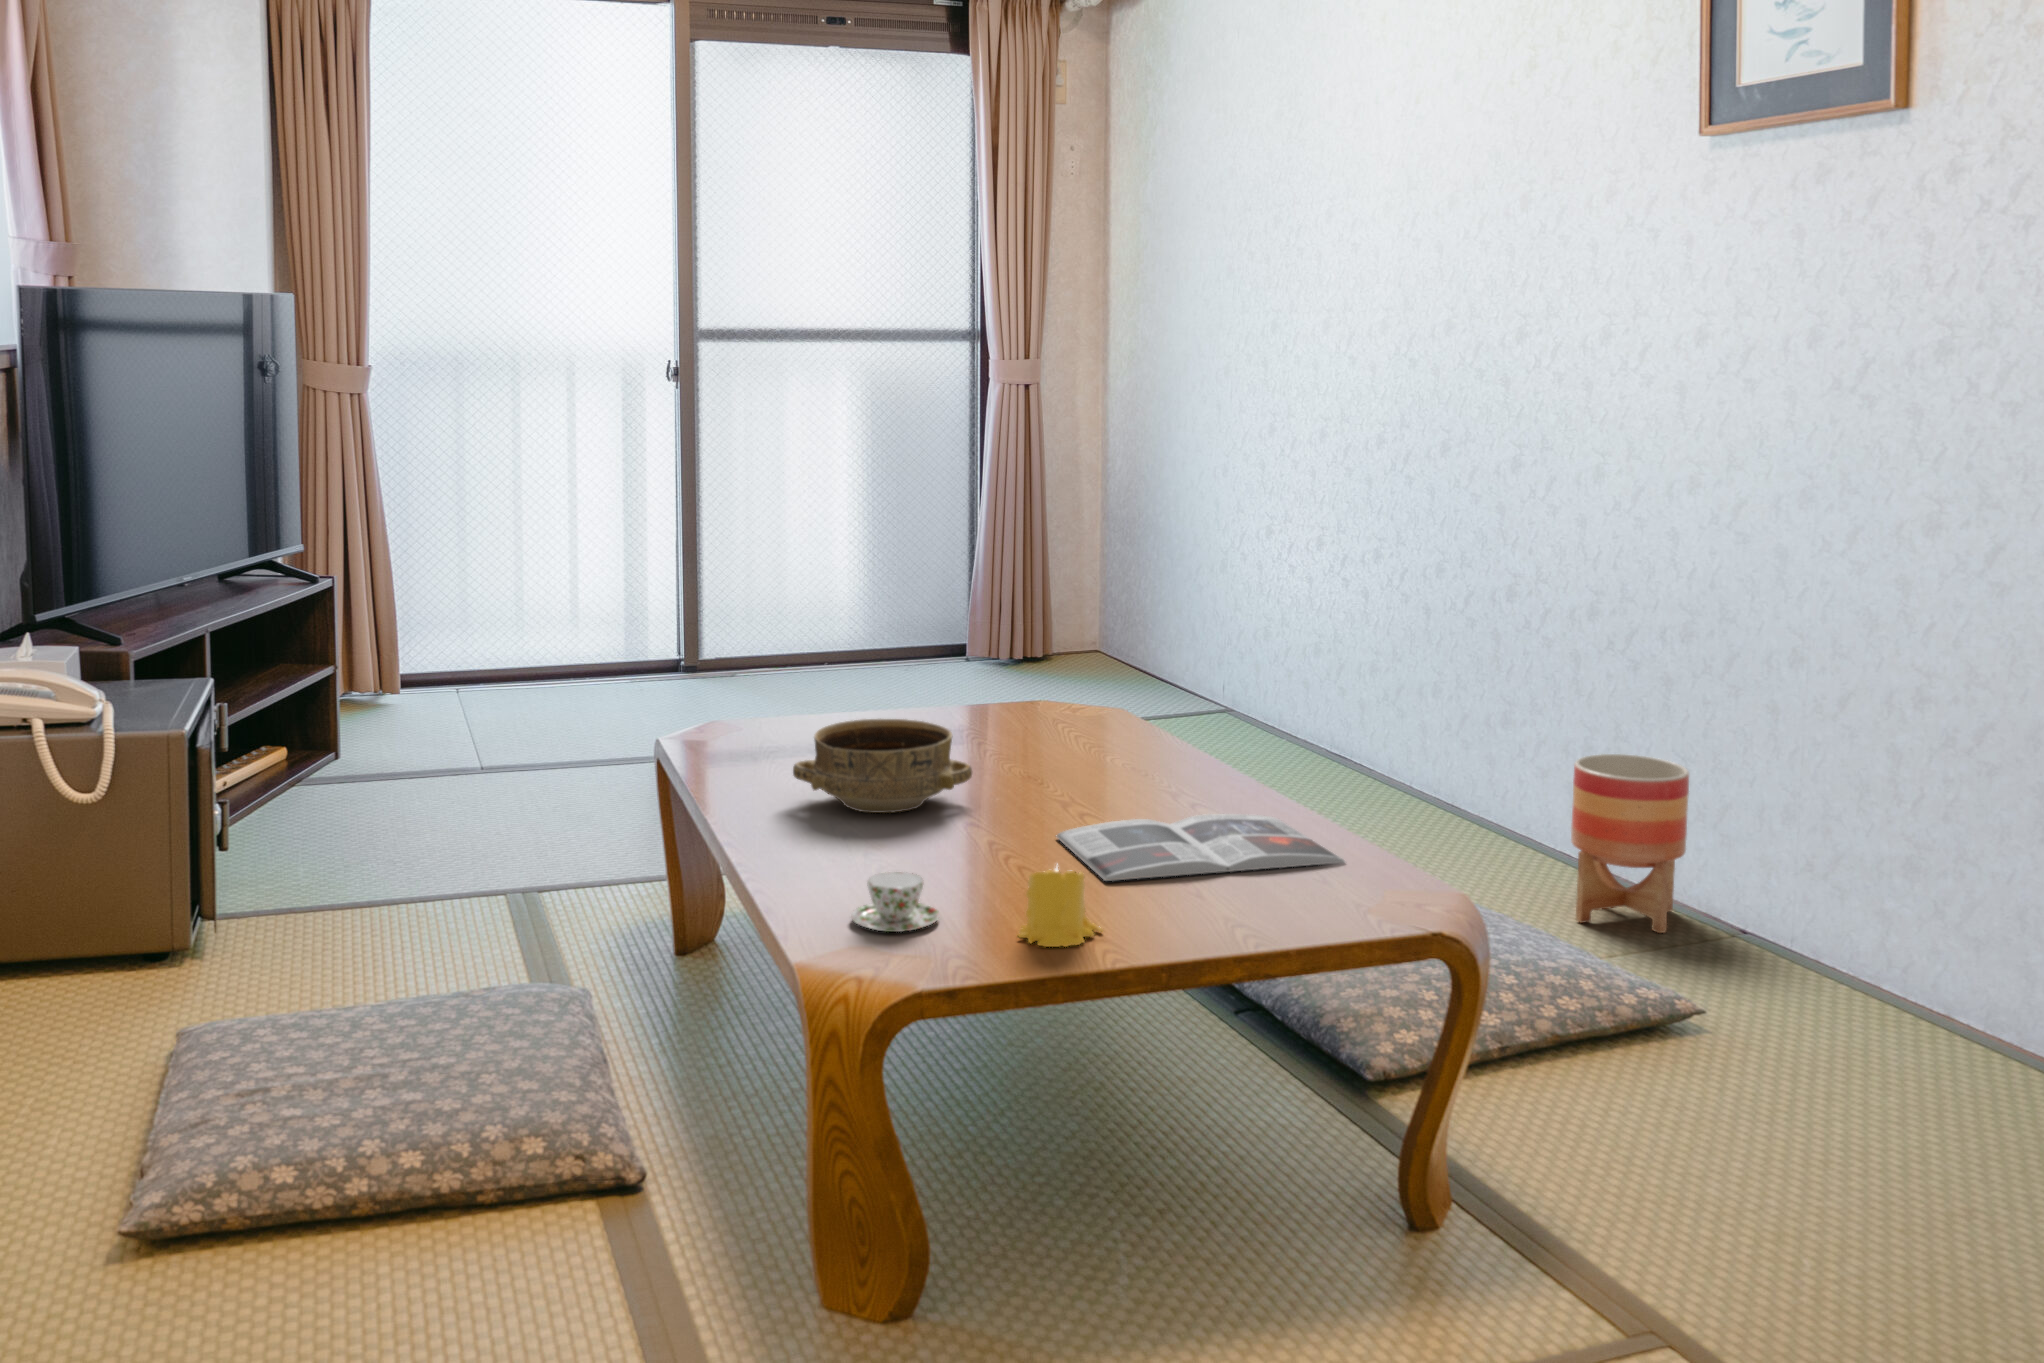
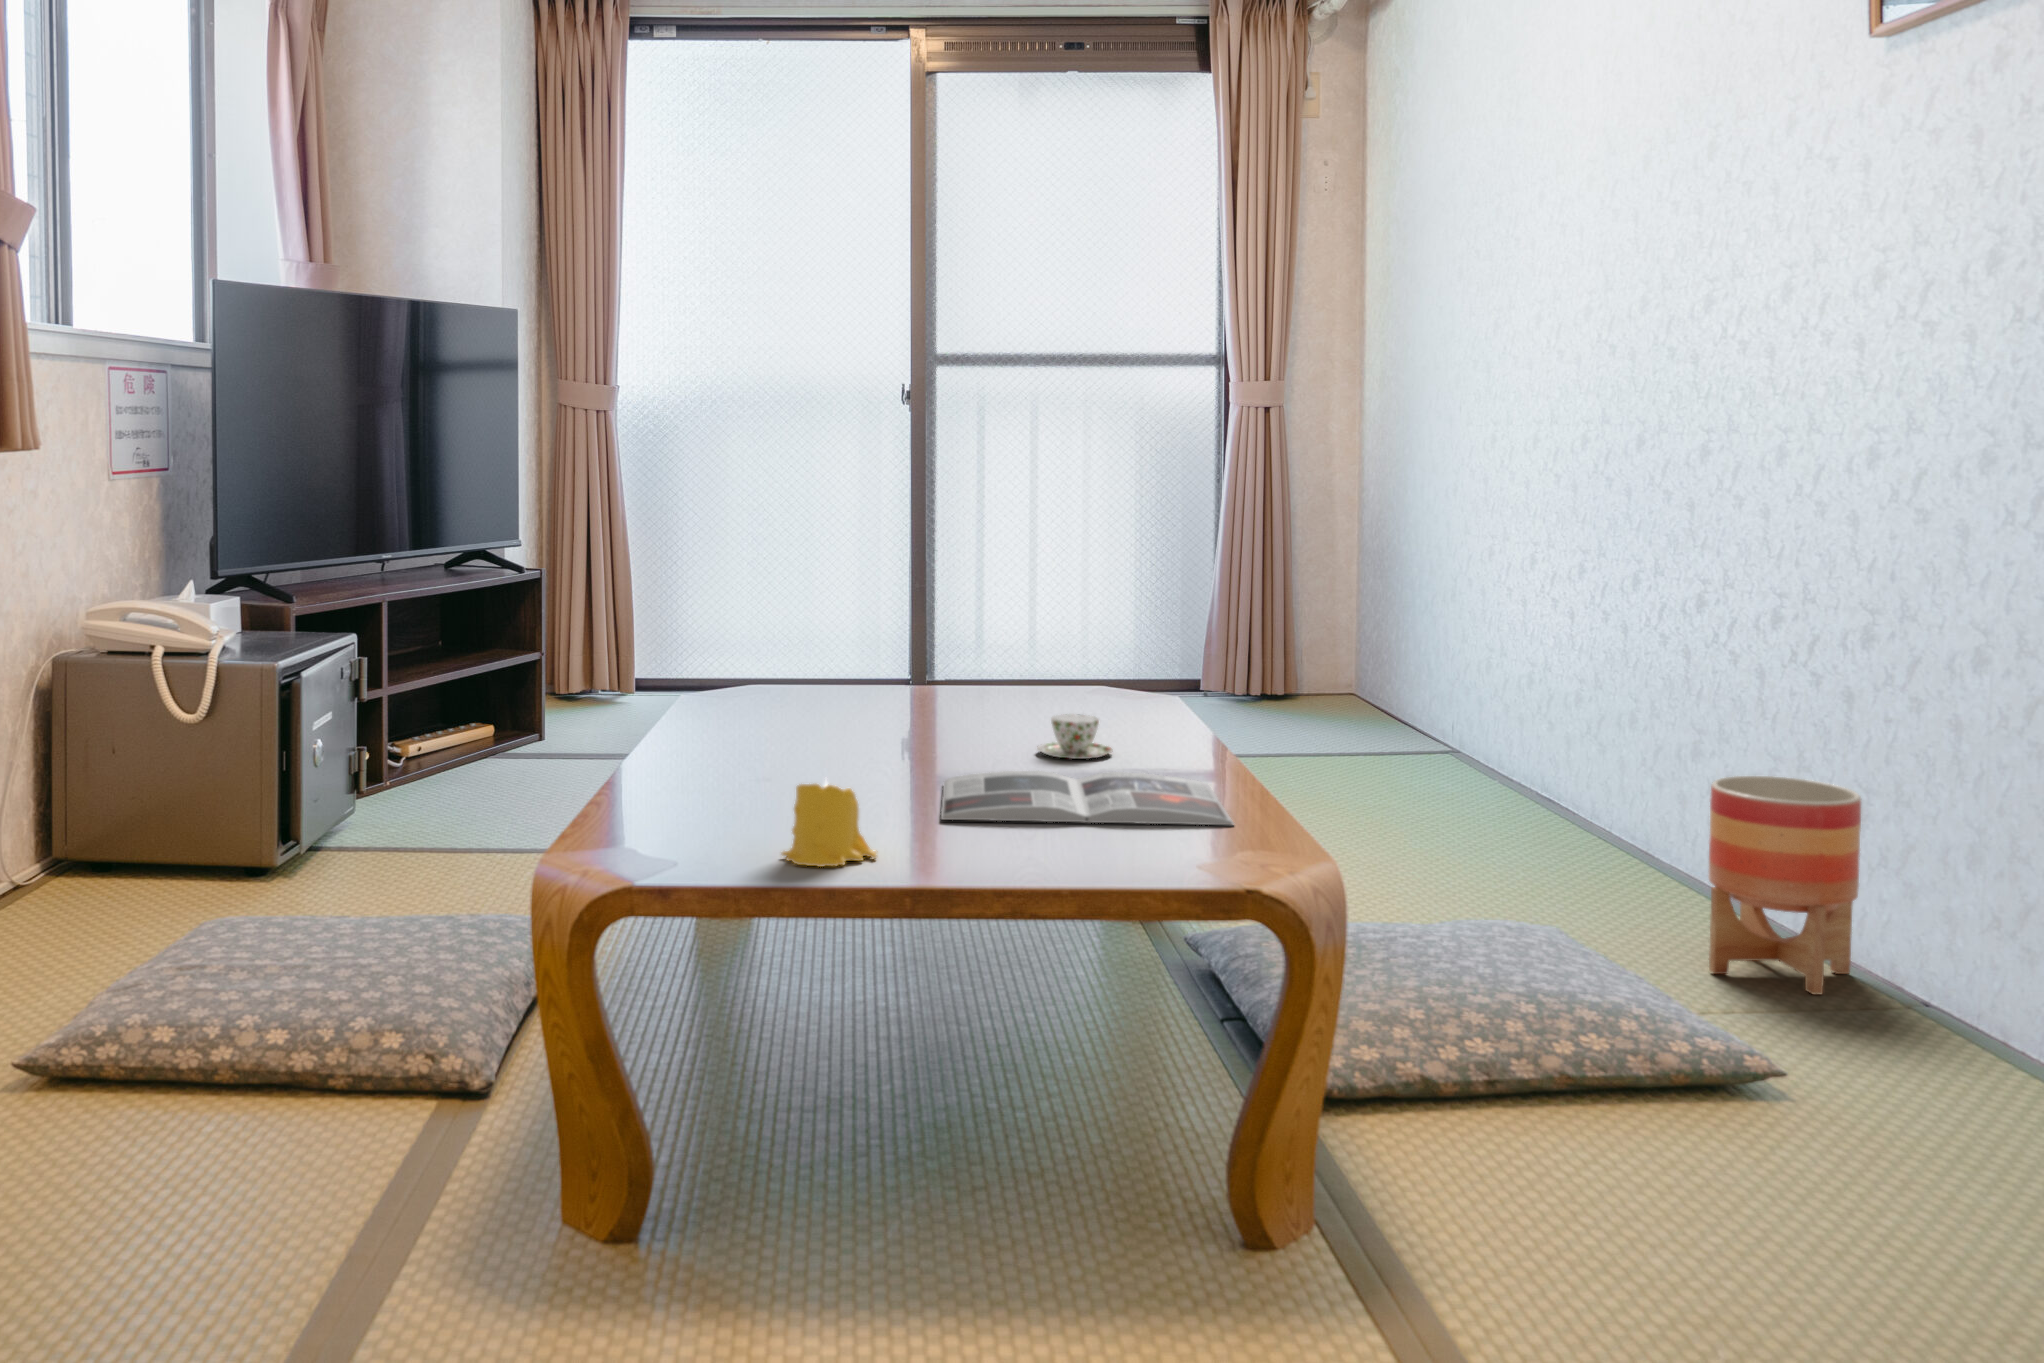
ceramic bowl: present [793,719,972,813] -> none [724,664,902,754]
teacup: present [851,872,939,932] -> present [1037,714,1112,759]

